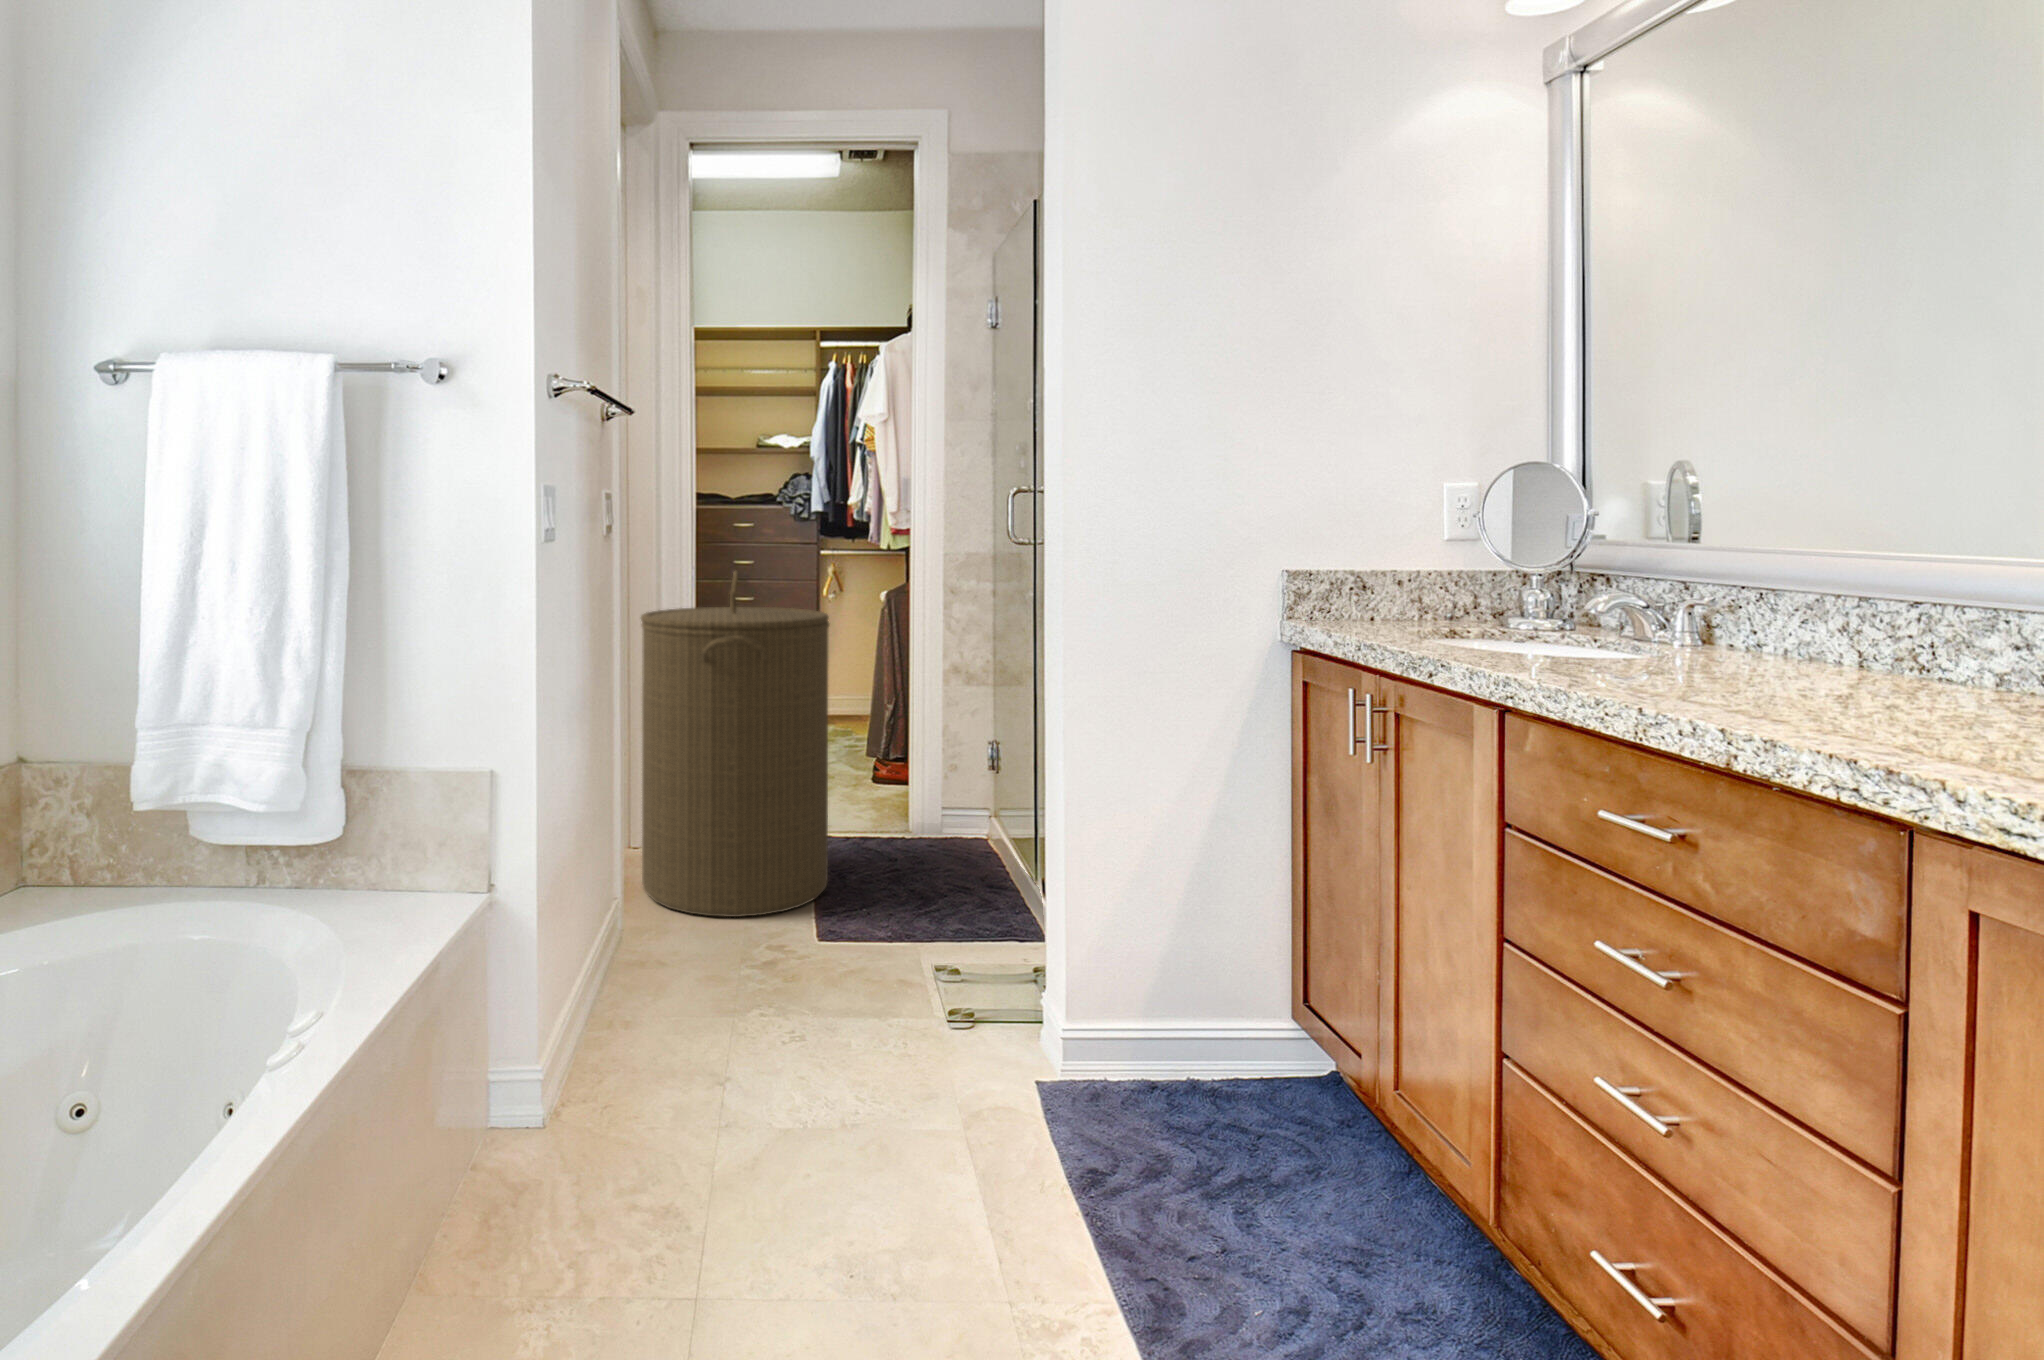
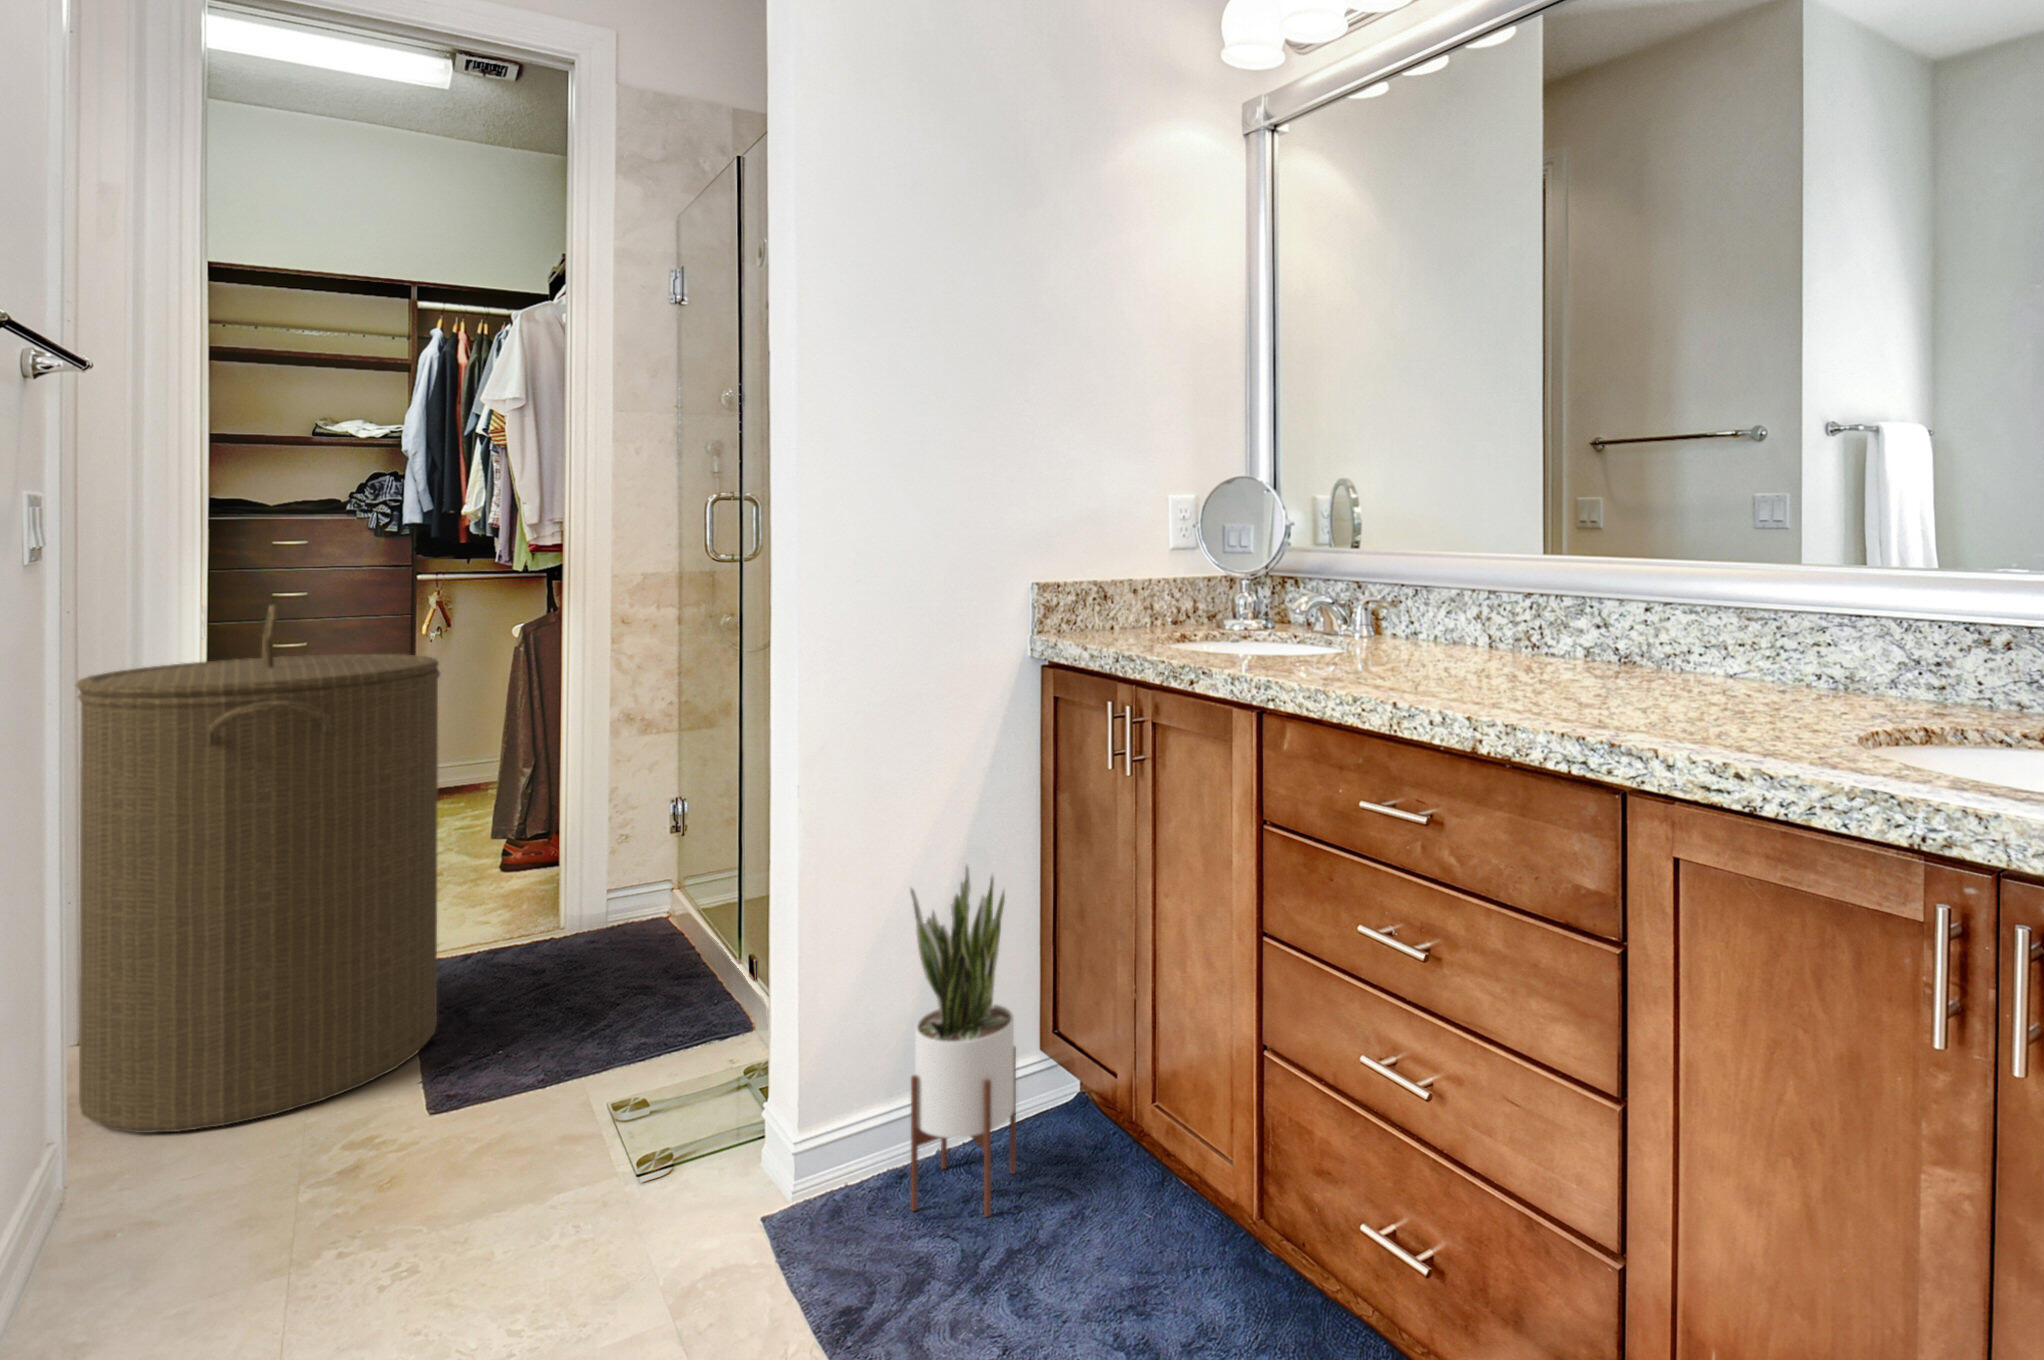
potted plant: none [1154,821,1256,1140] -> present [910,865,1016,1217]

